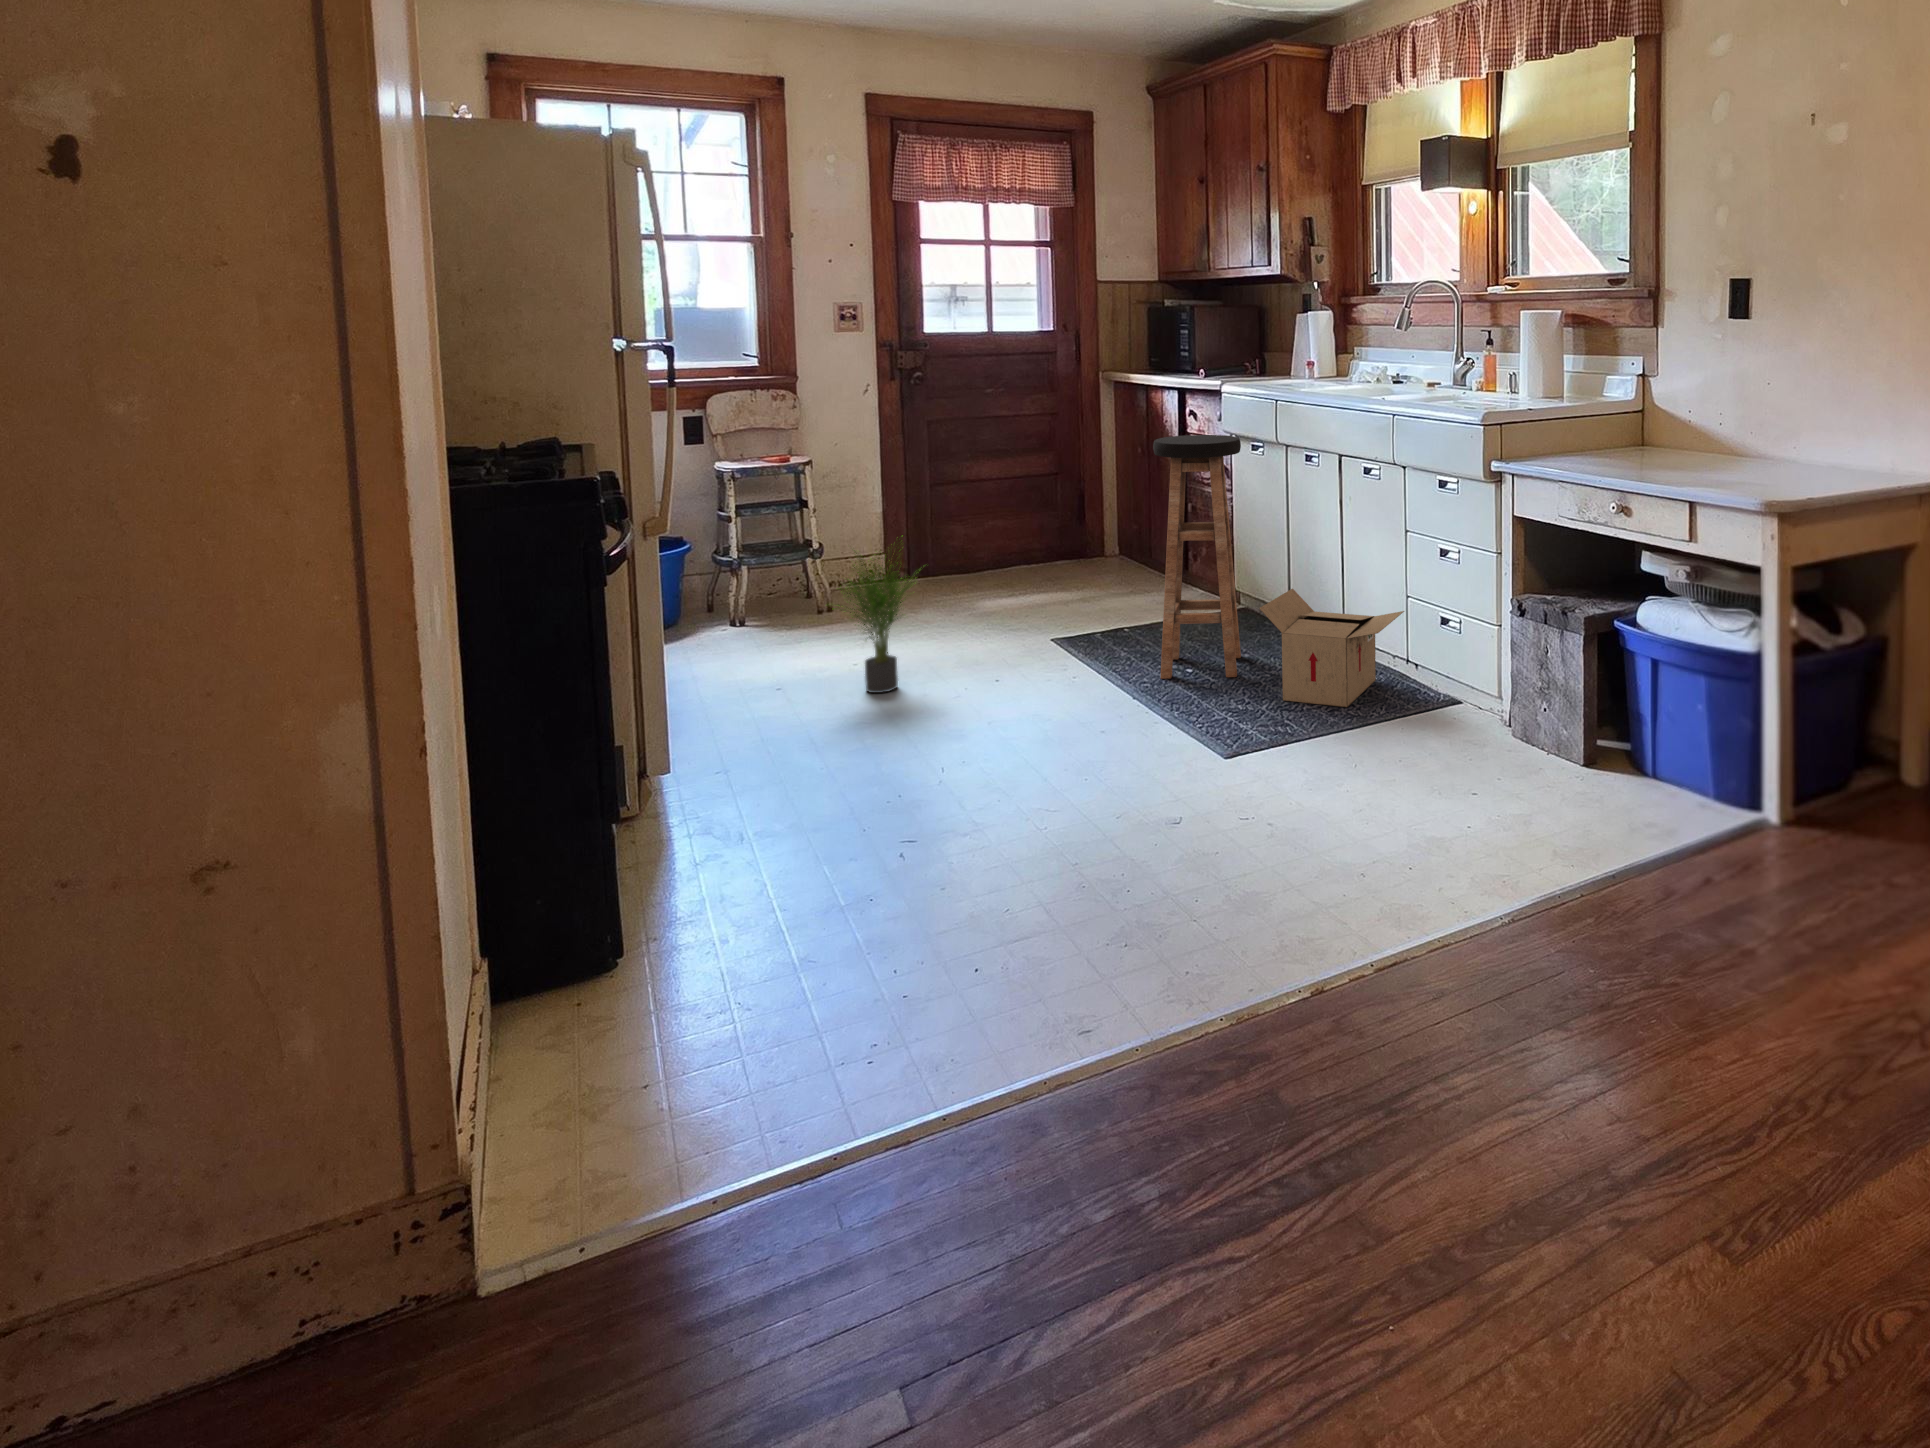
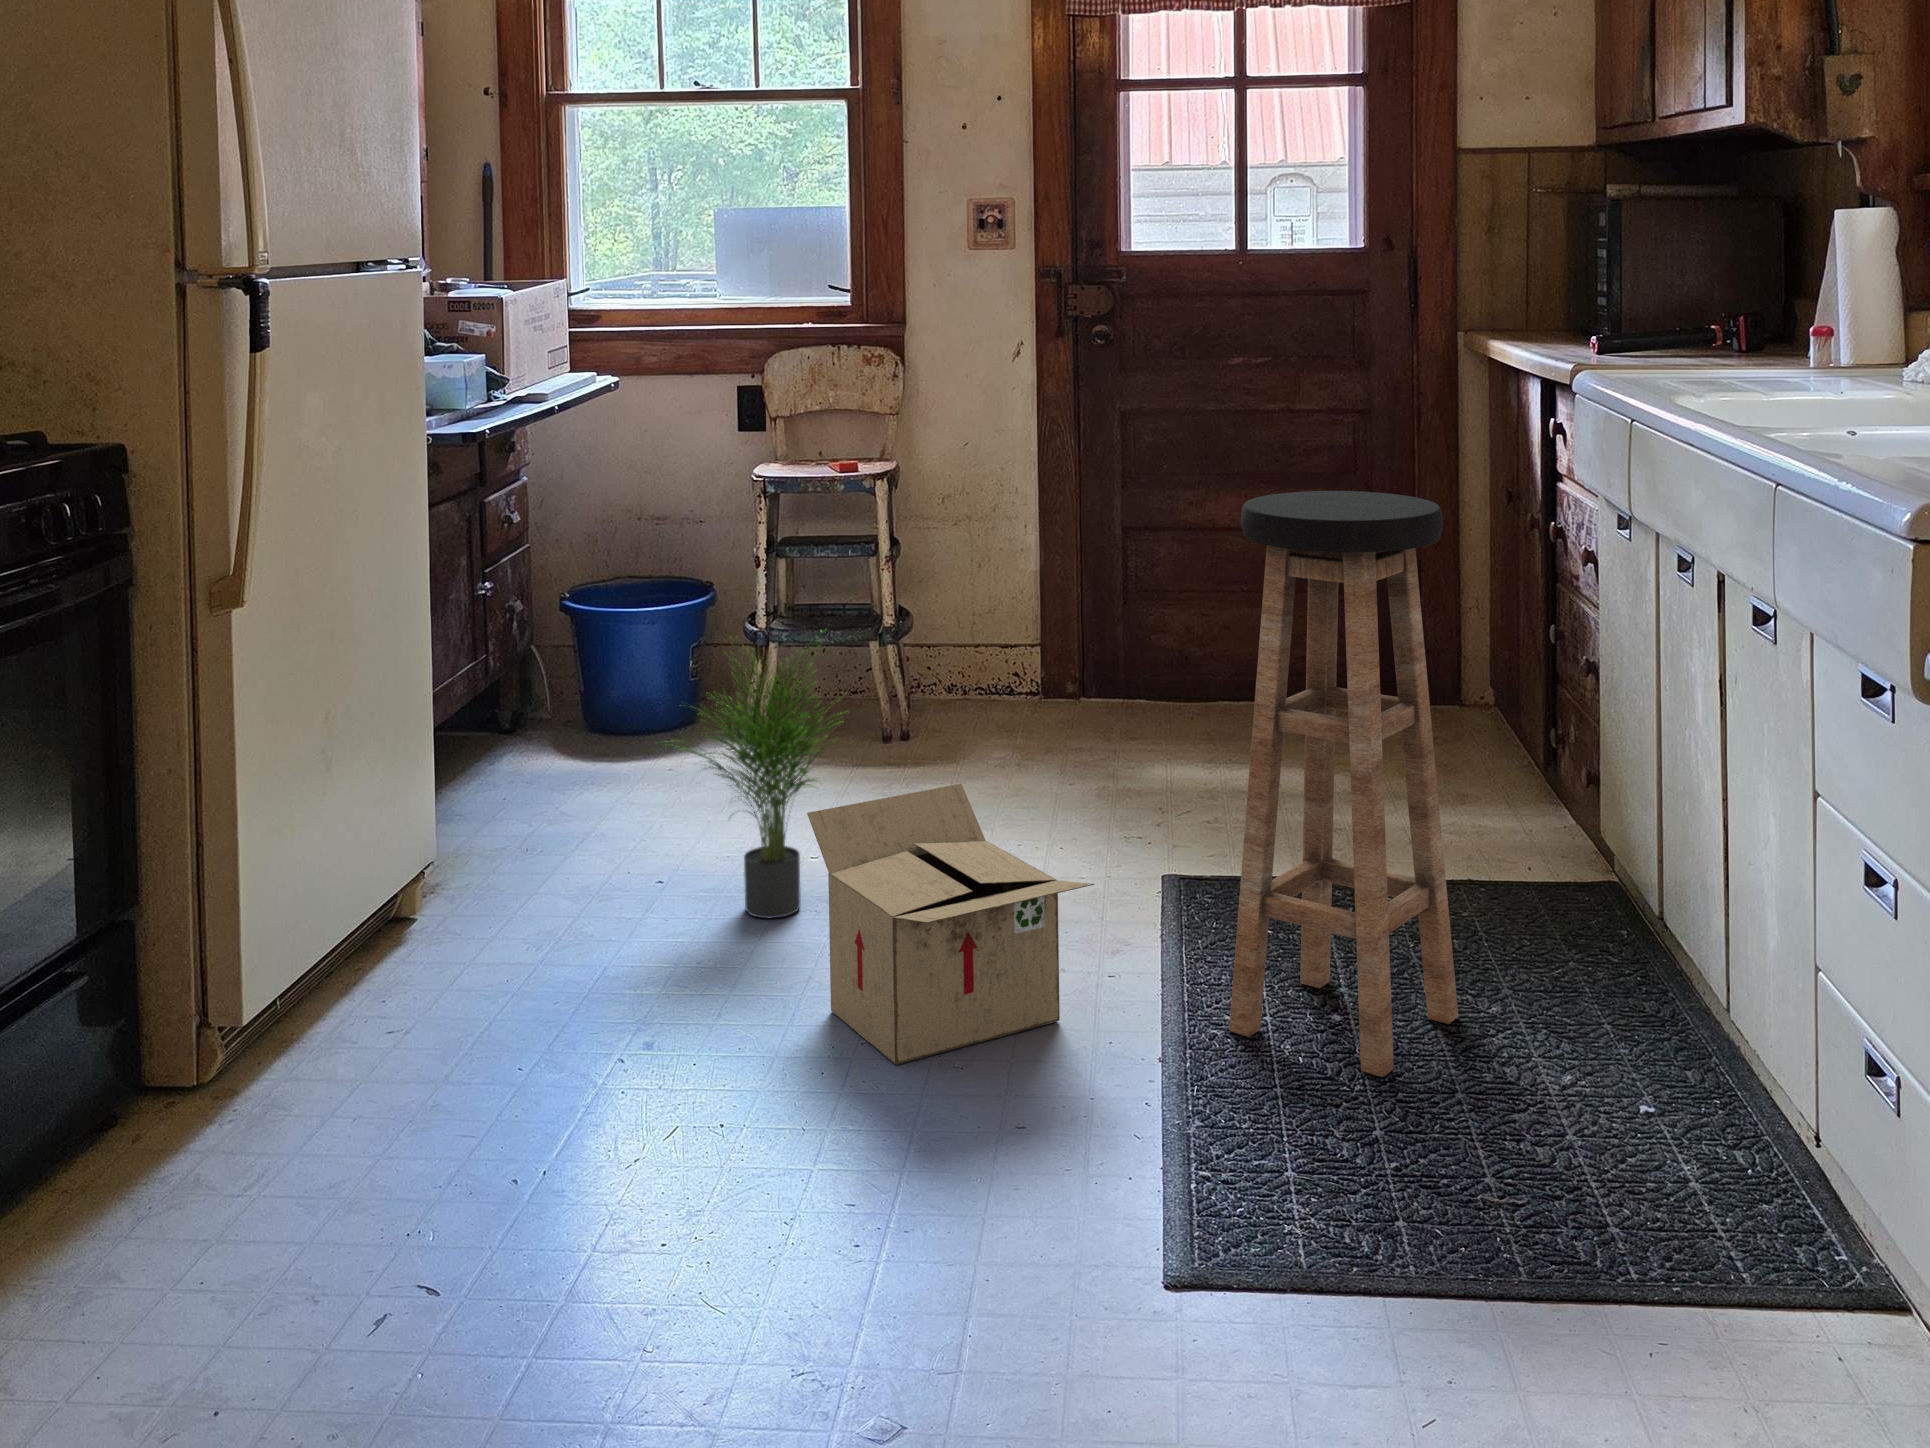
cardboard box: present [1259,589,1404,707] -> present [807,784,1094,1065]

